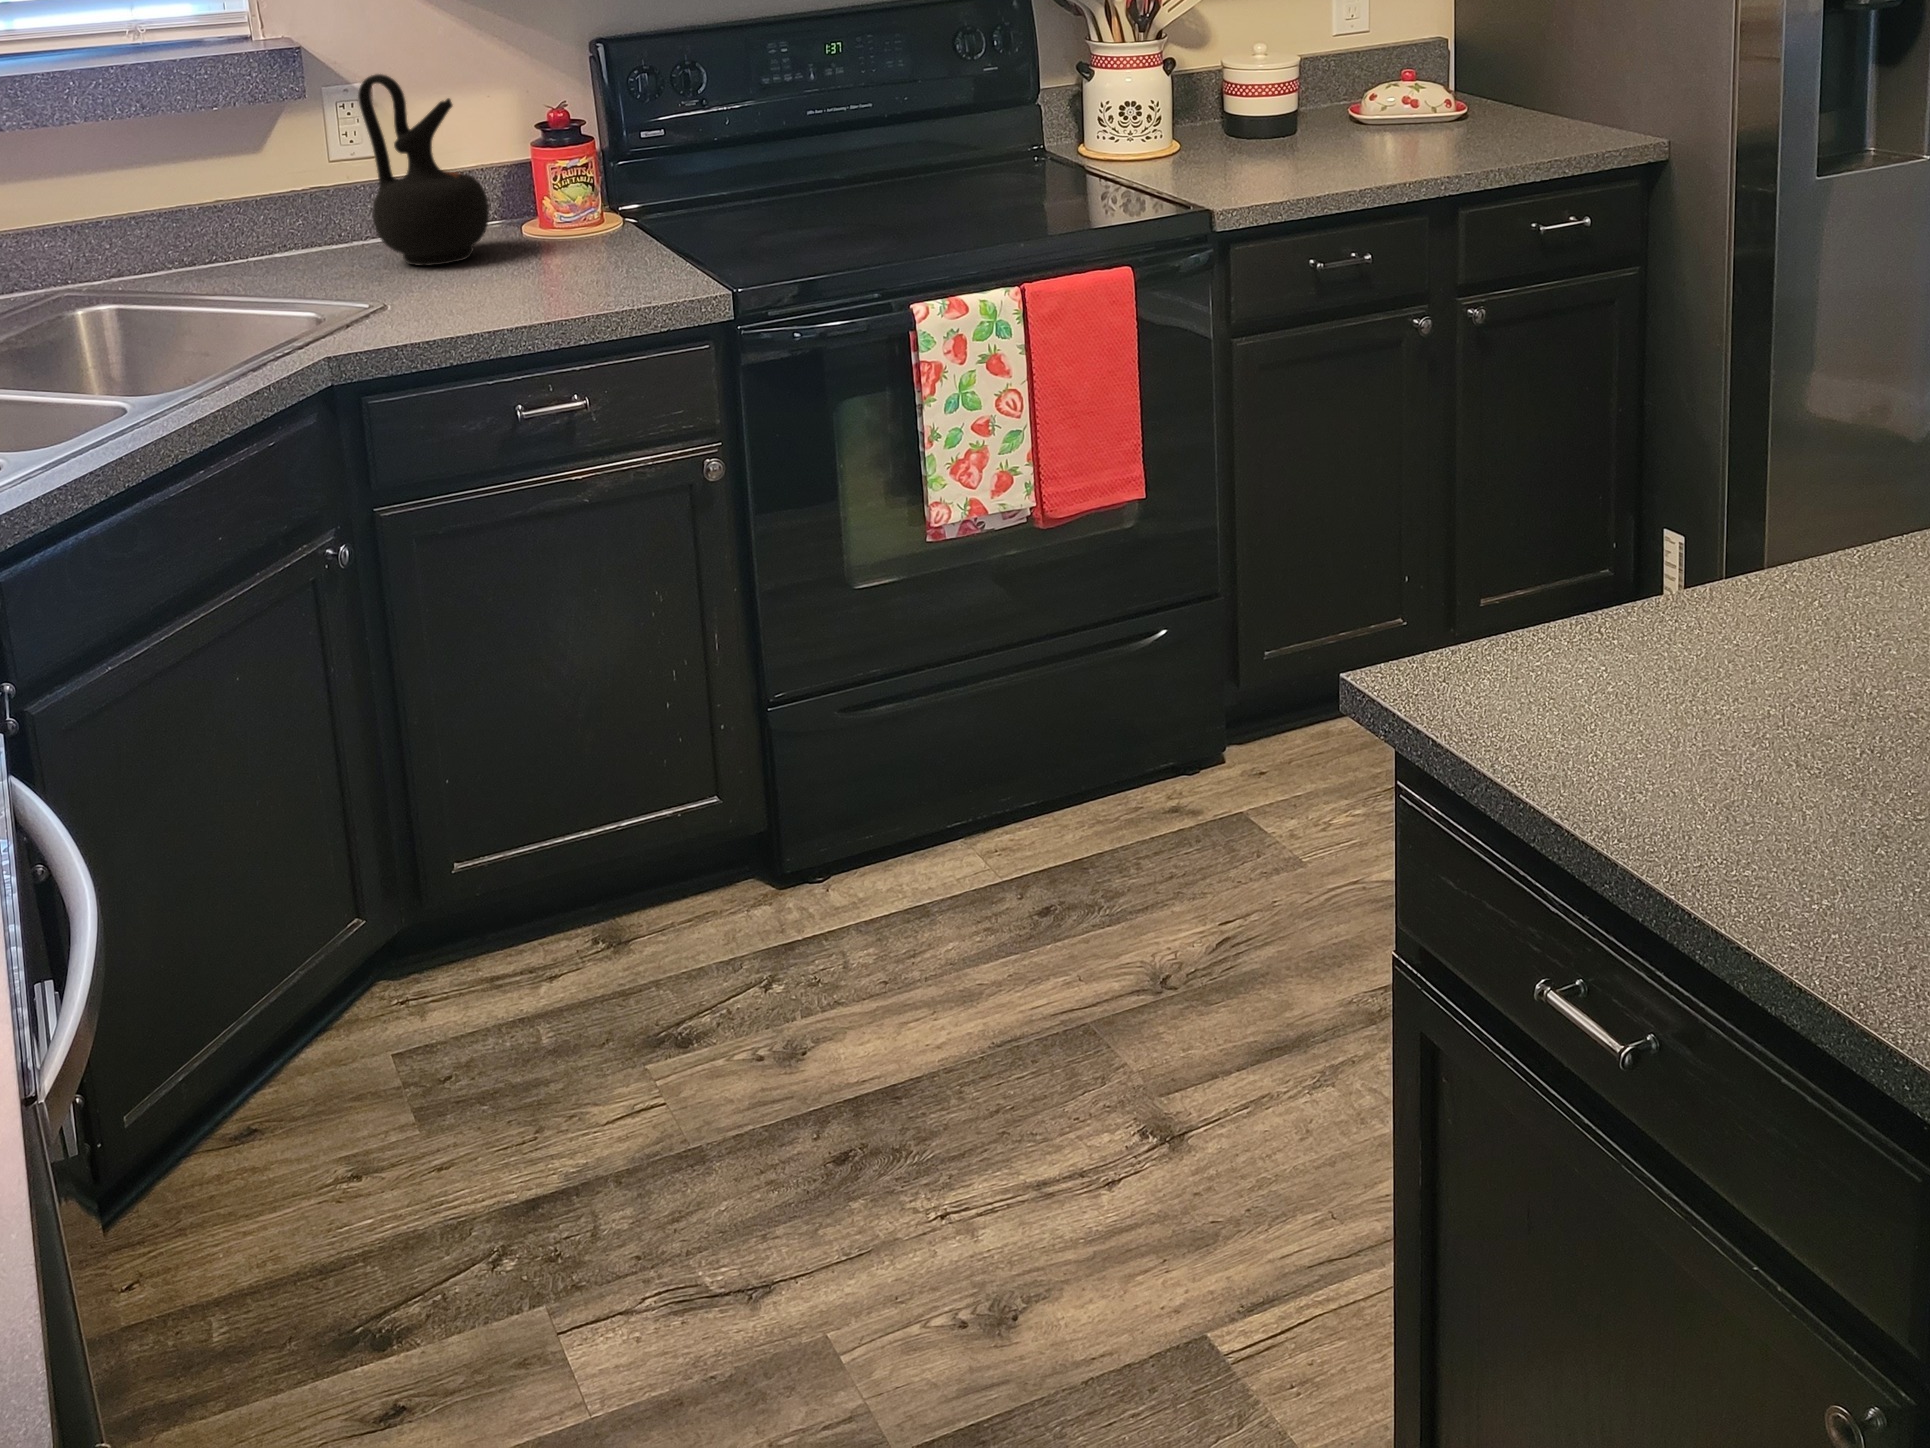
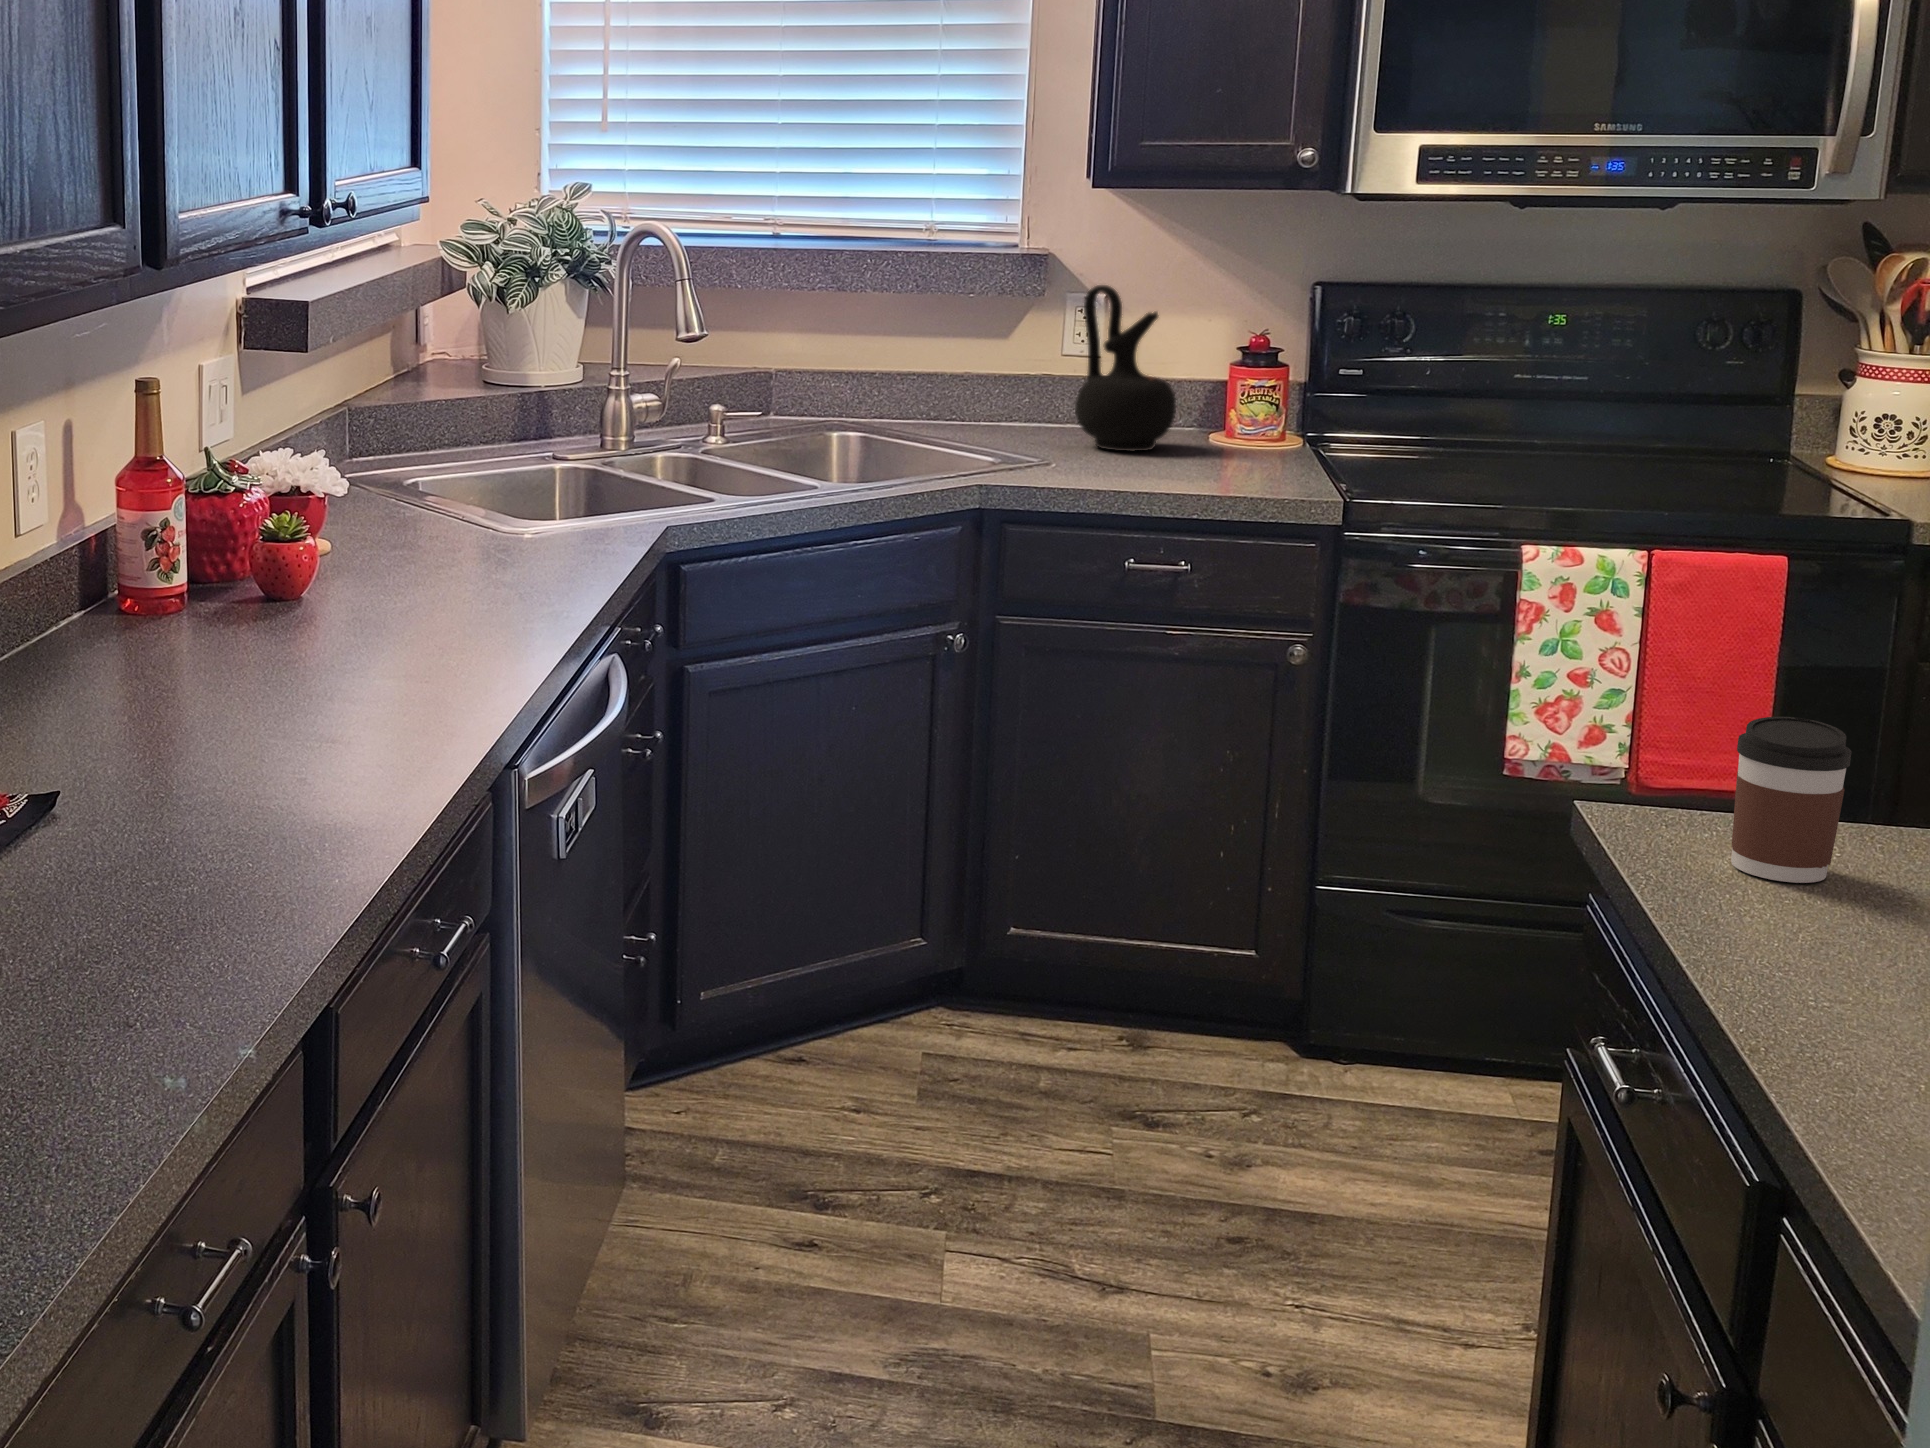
coffee cup: none [1548,554,1663,749] -> present [1731,717,1852,883]

